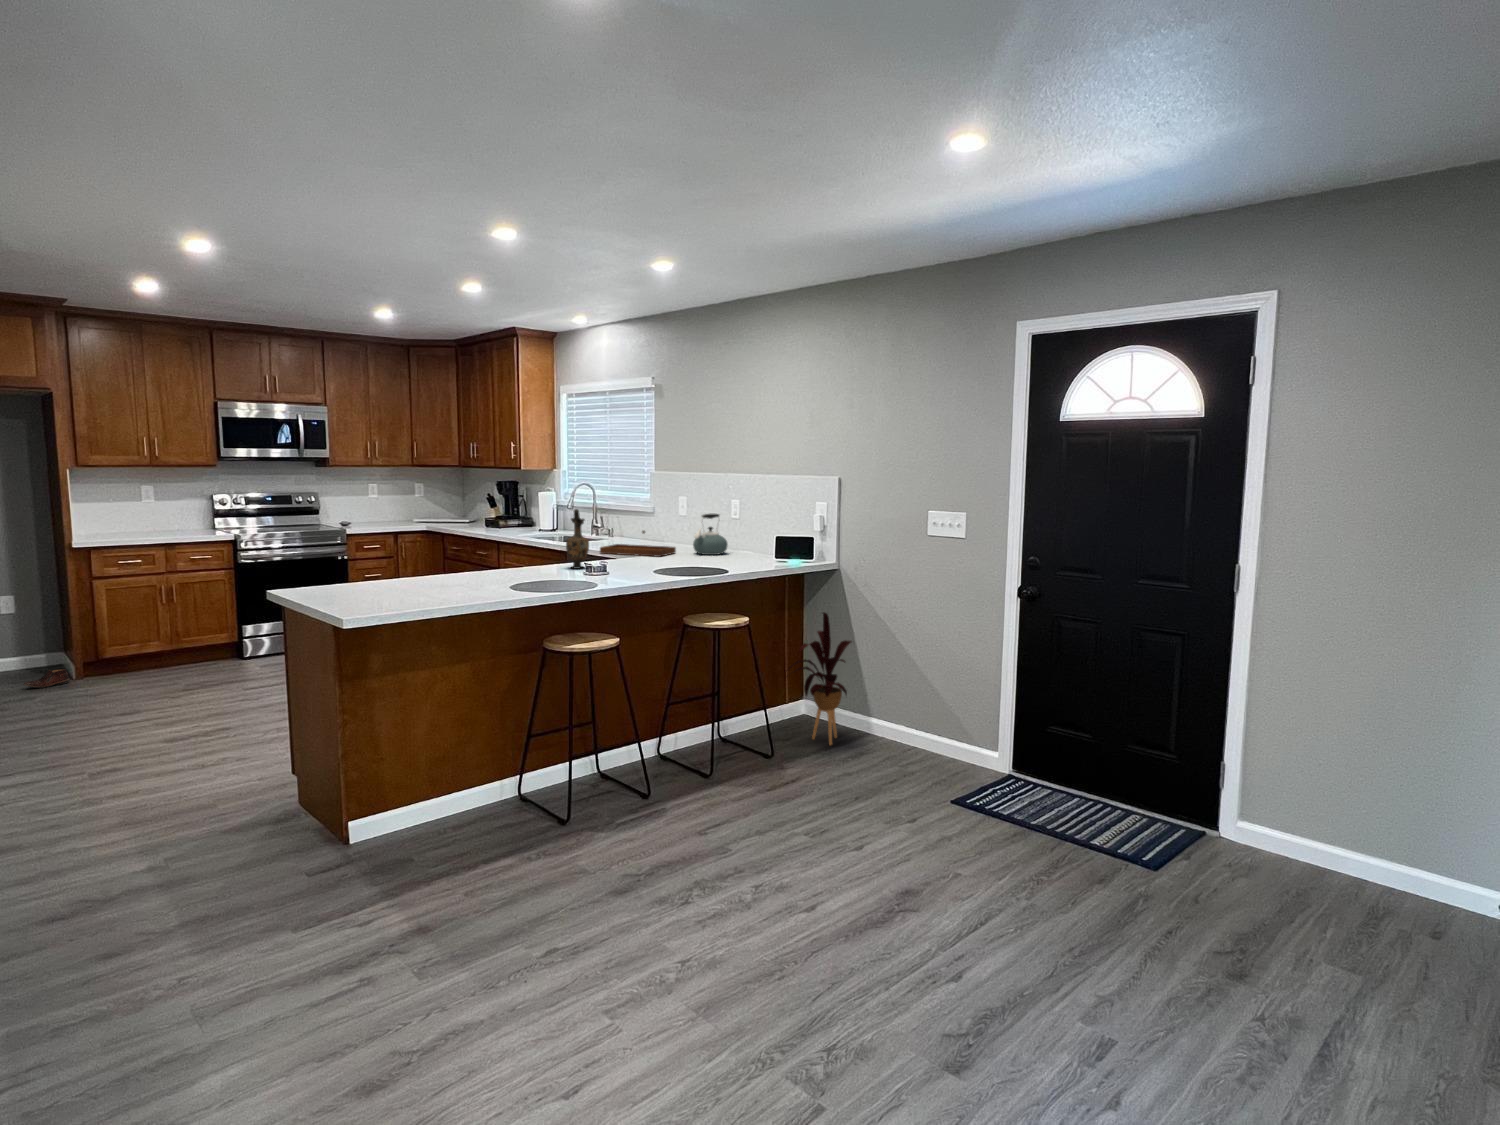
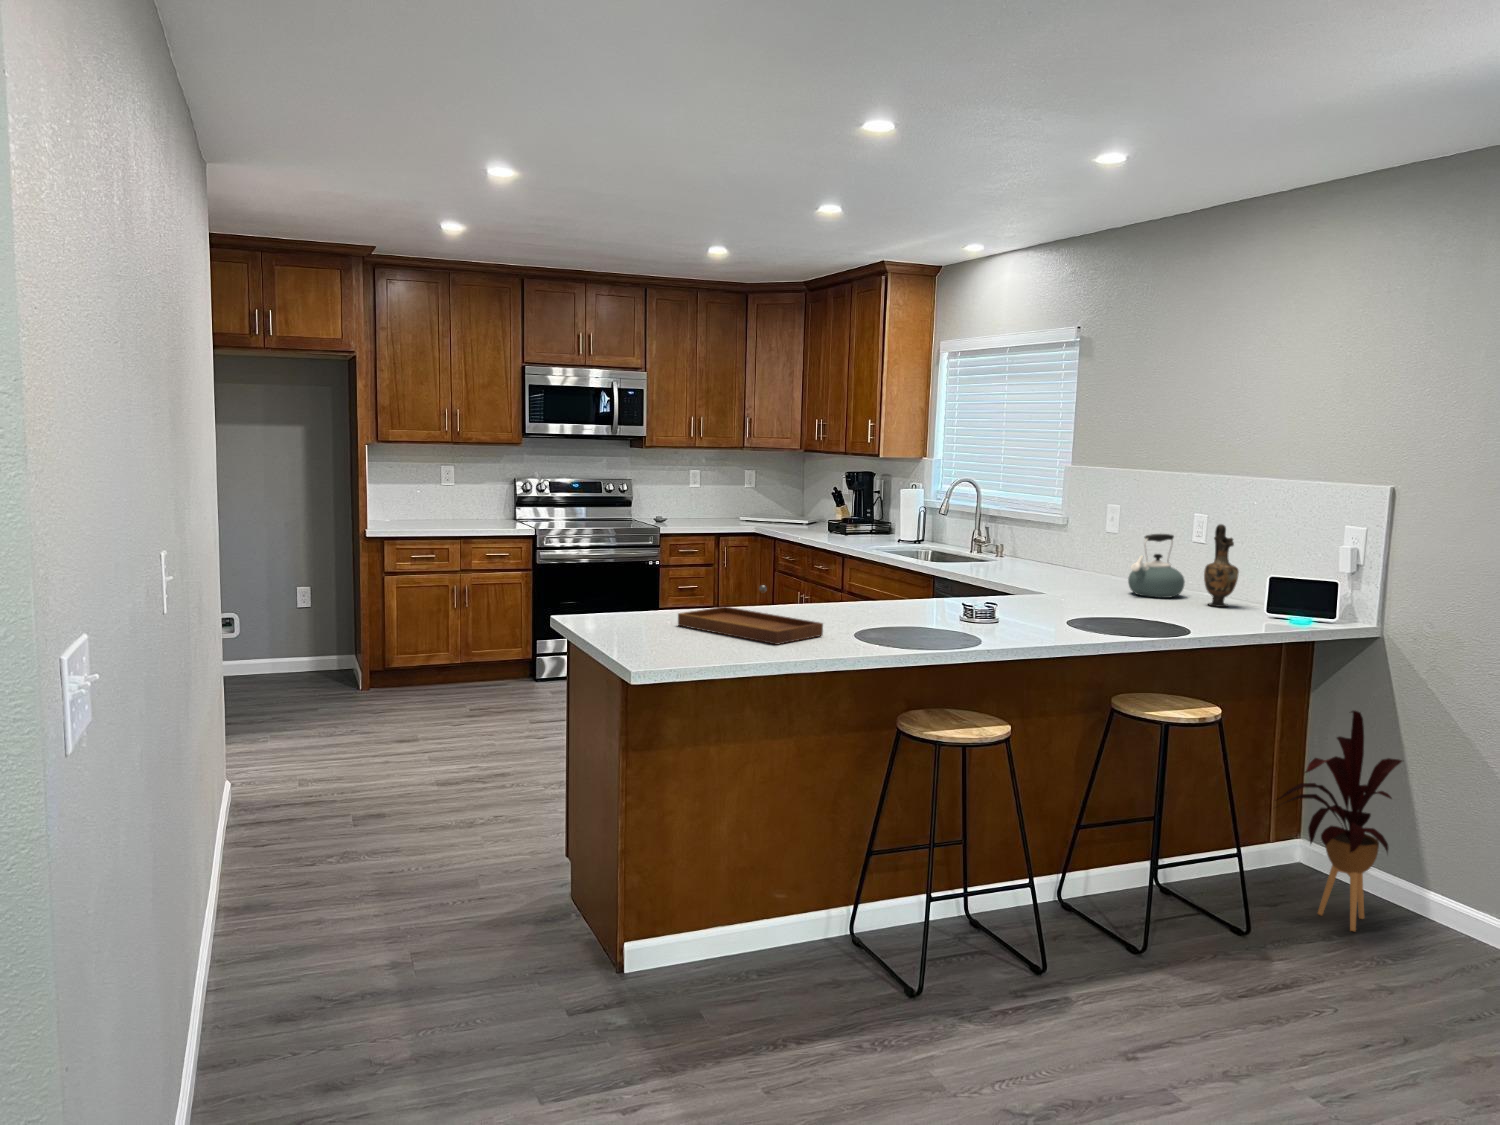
vase: present [566,509,589,569] -> present [1204,524,1239,607]
tray: present [600,530,676,557] -> present [678,585,823,644]
shoe: present [23,669,70,688] -> none [315,676,359,696]

